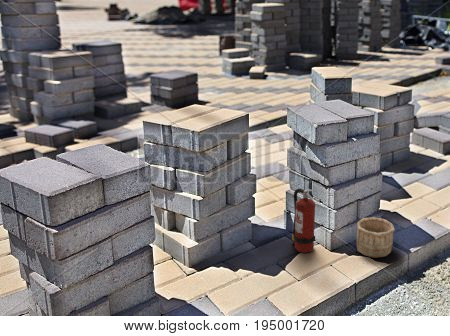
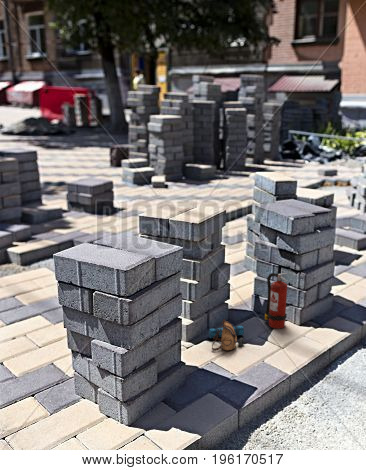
wooden bucket: present [357,217,395,258] -> none [319,296,352,329]
backpack: none [213,242,259,278] -> present [209,319,244,351]

